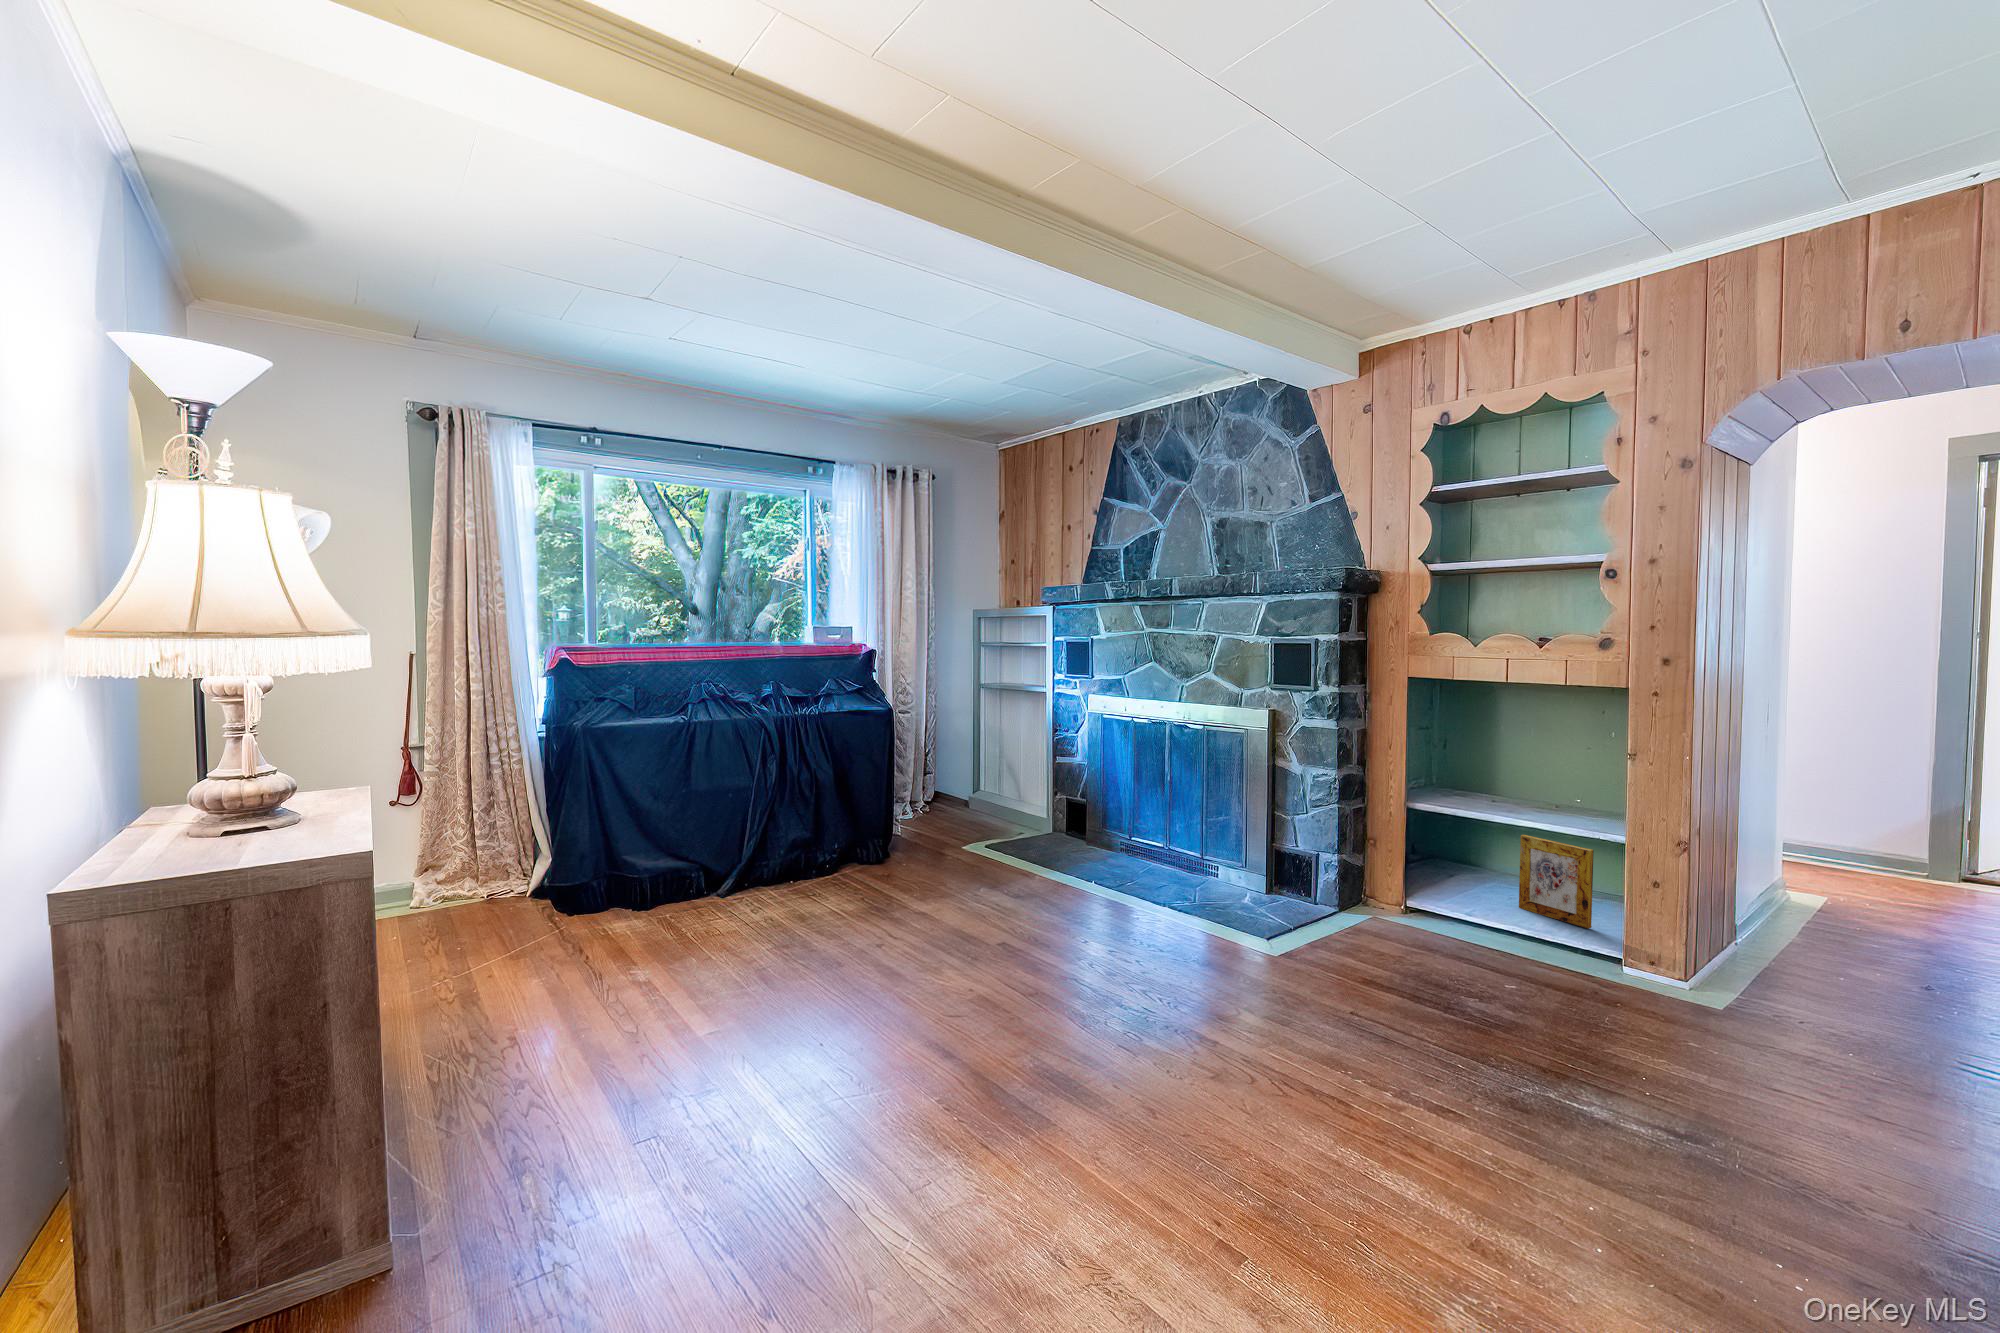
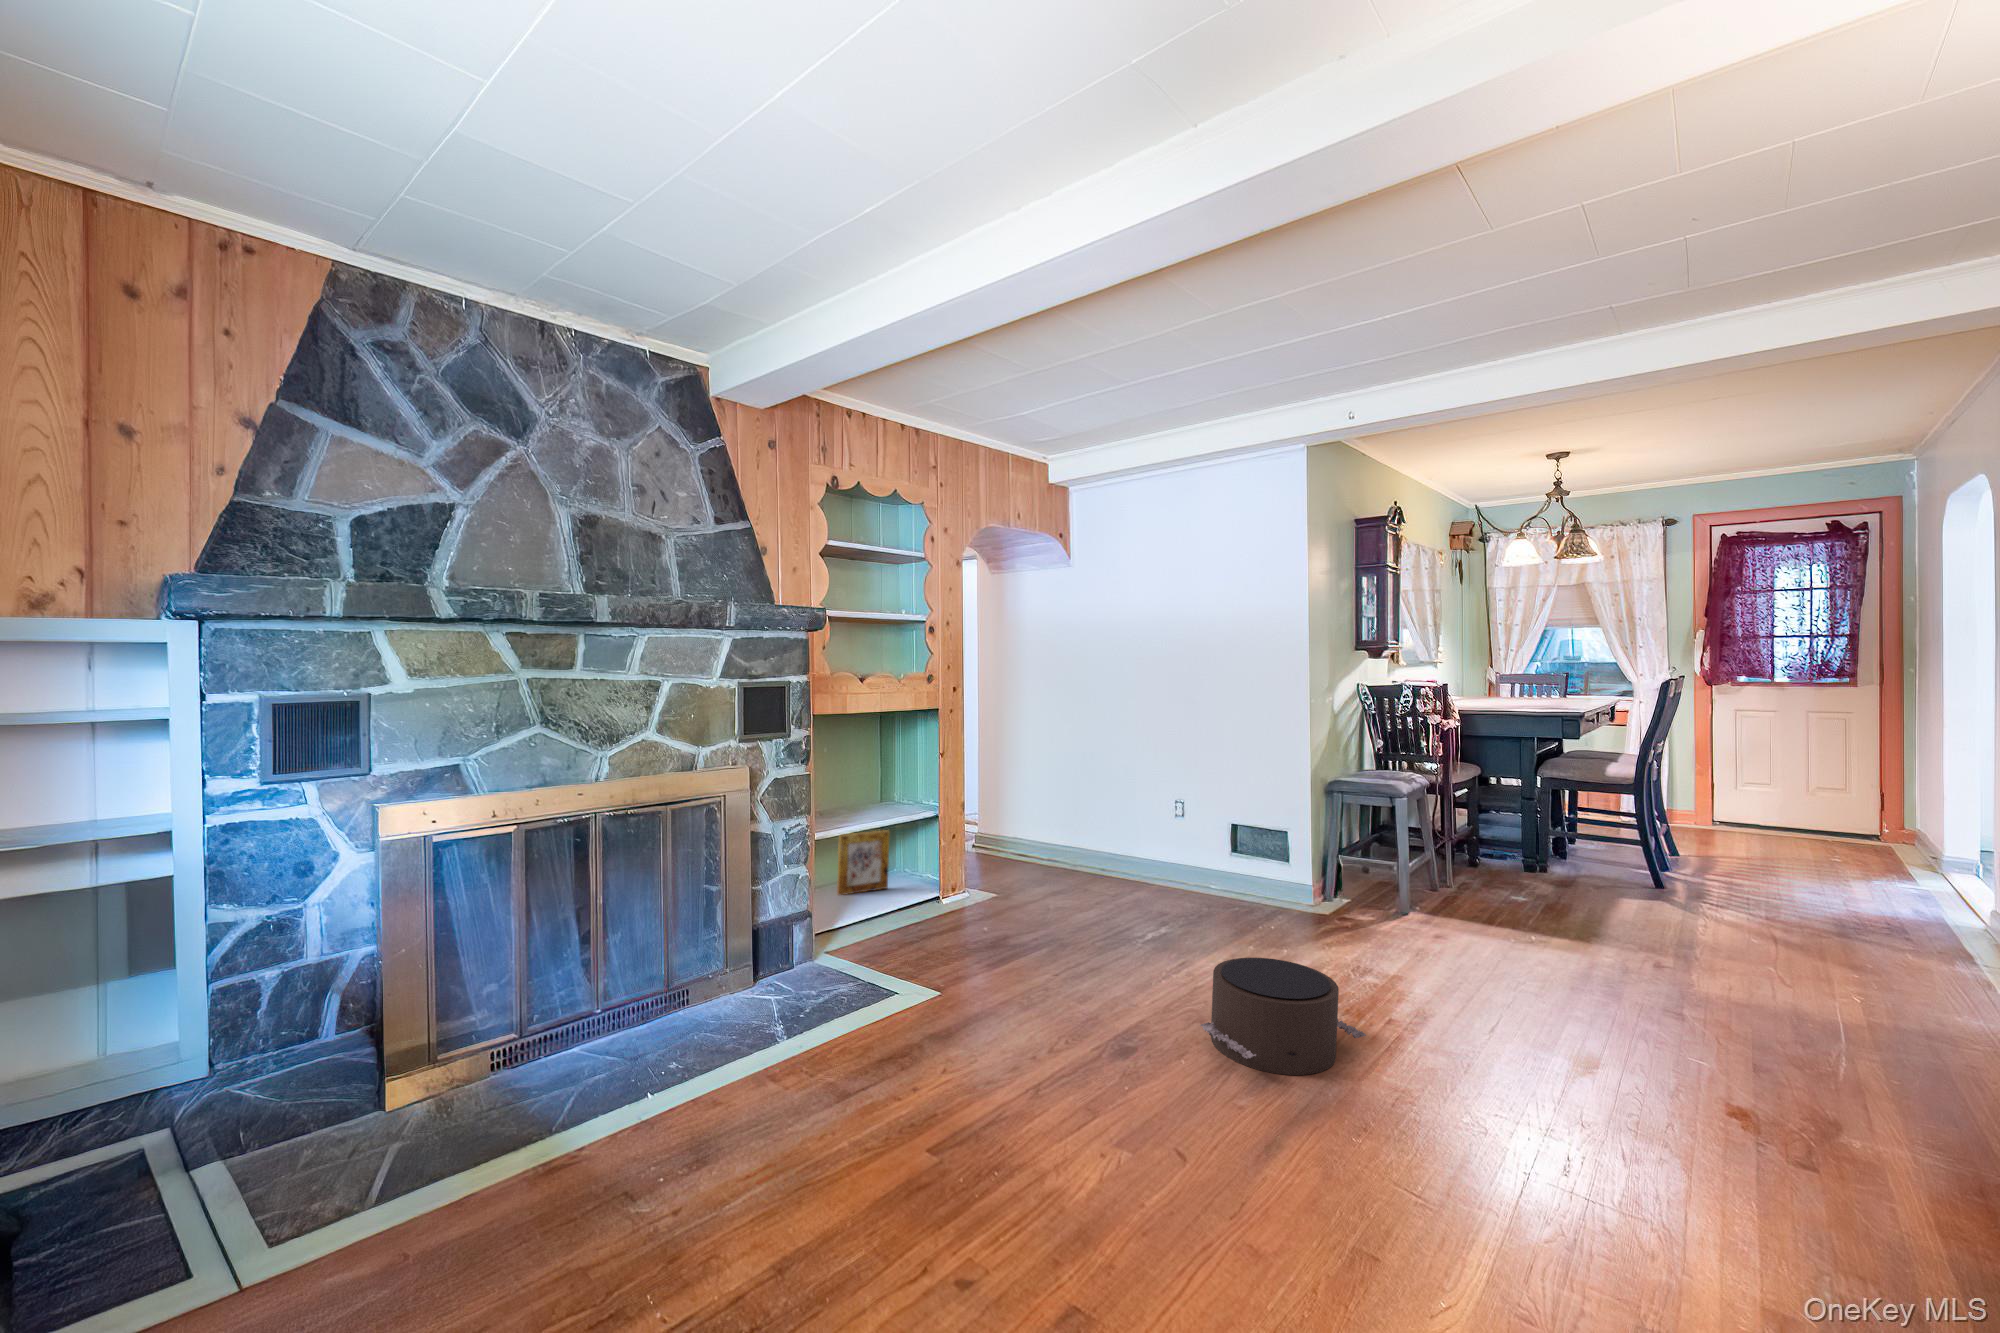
pouf: none [1124,1010,1332,1207] -> present [1200,958,1366,1075]

